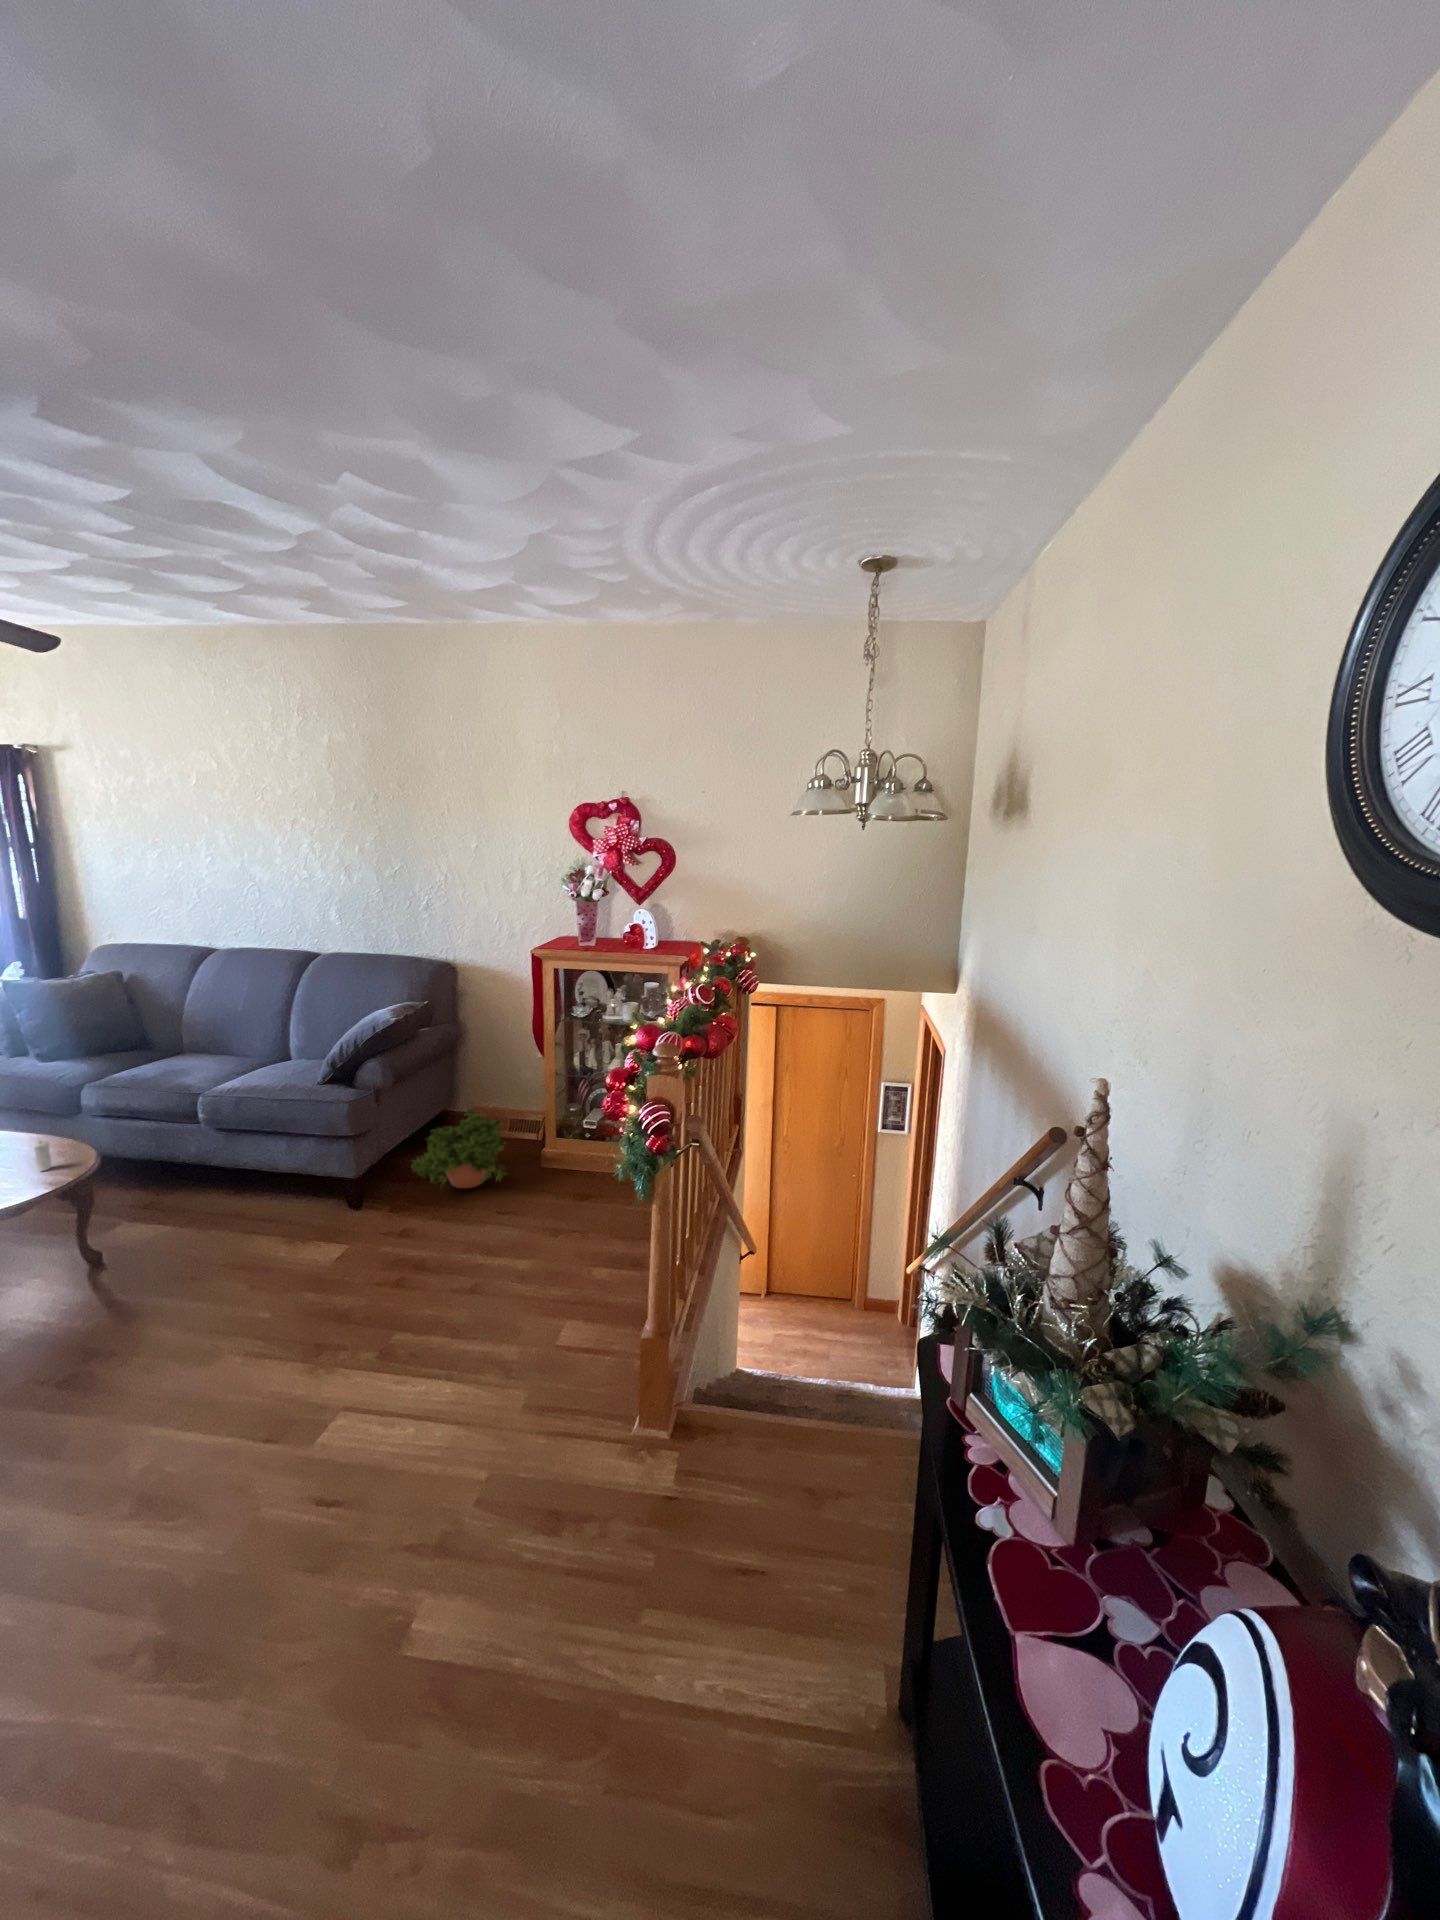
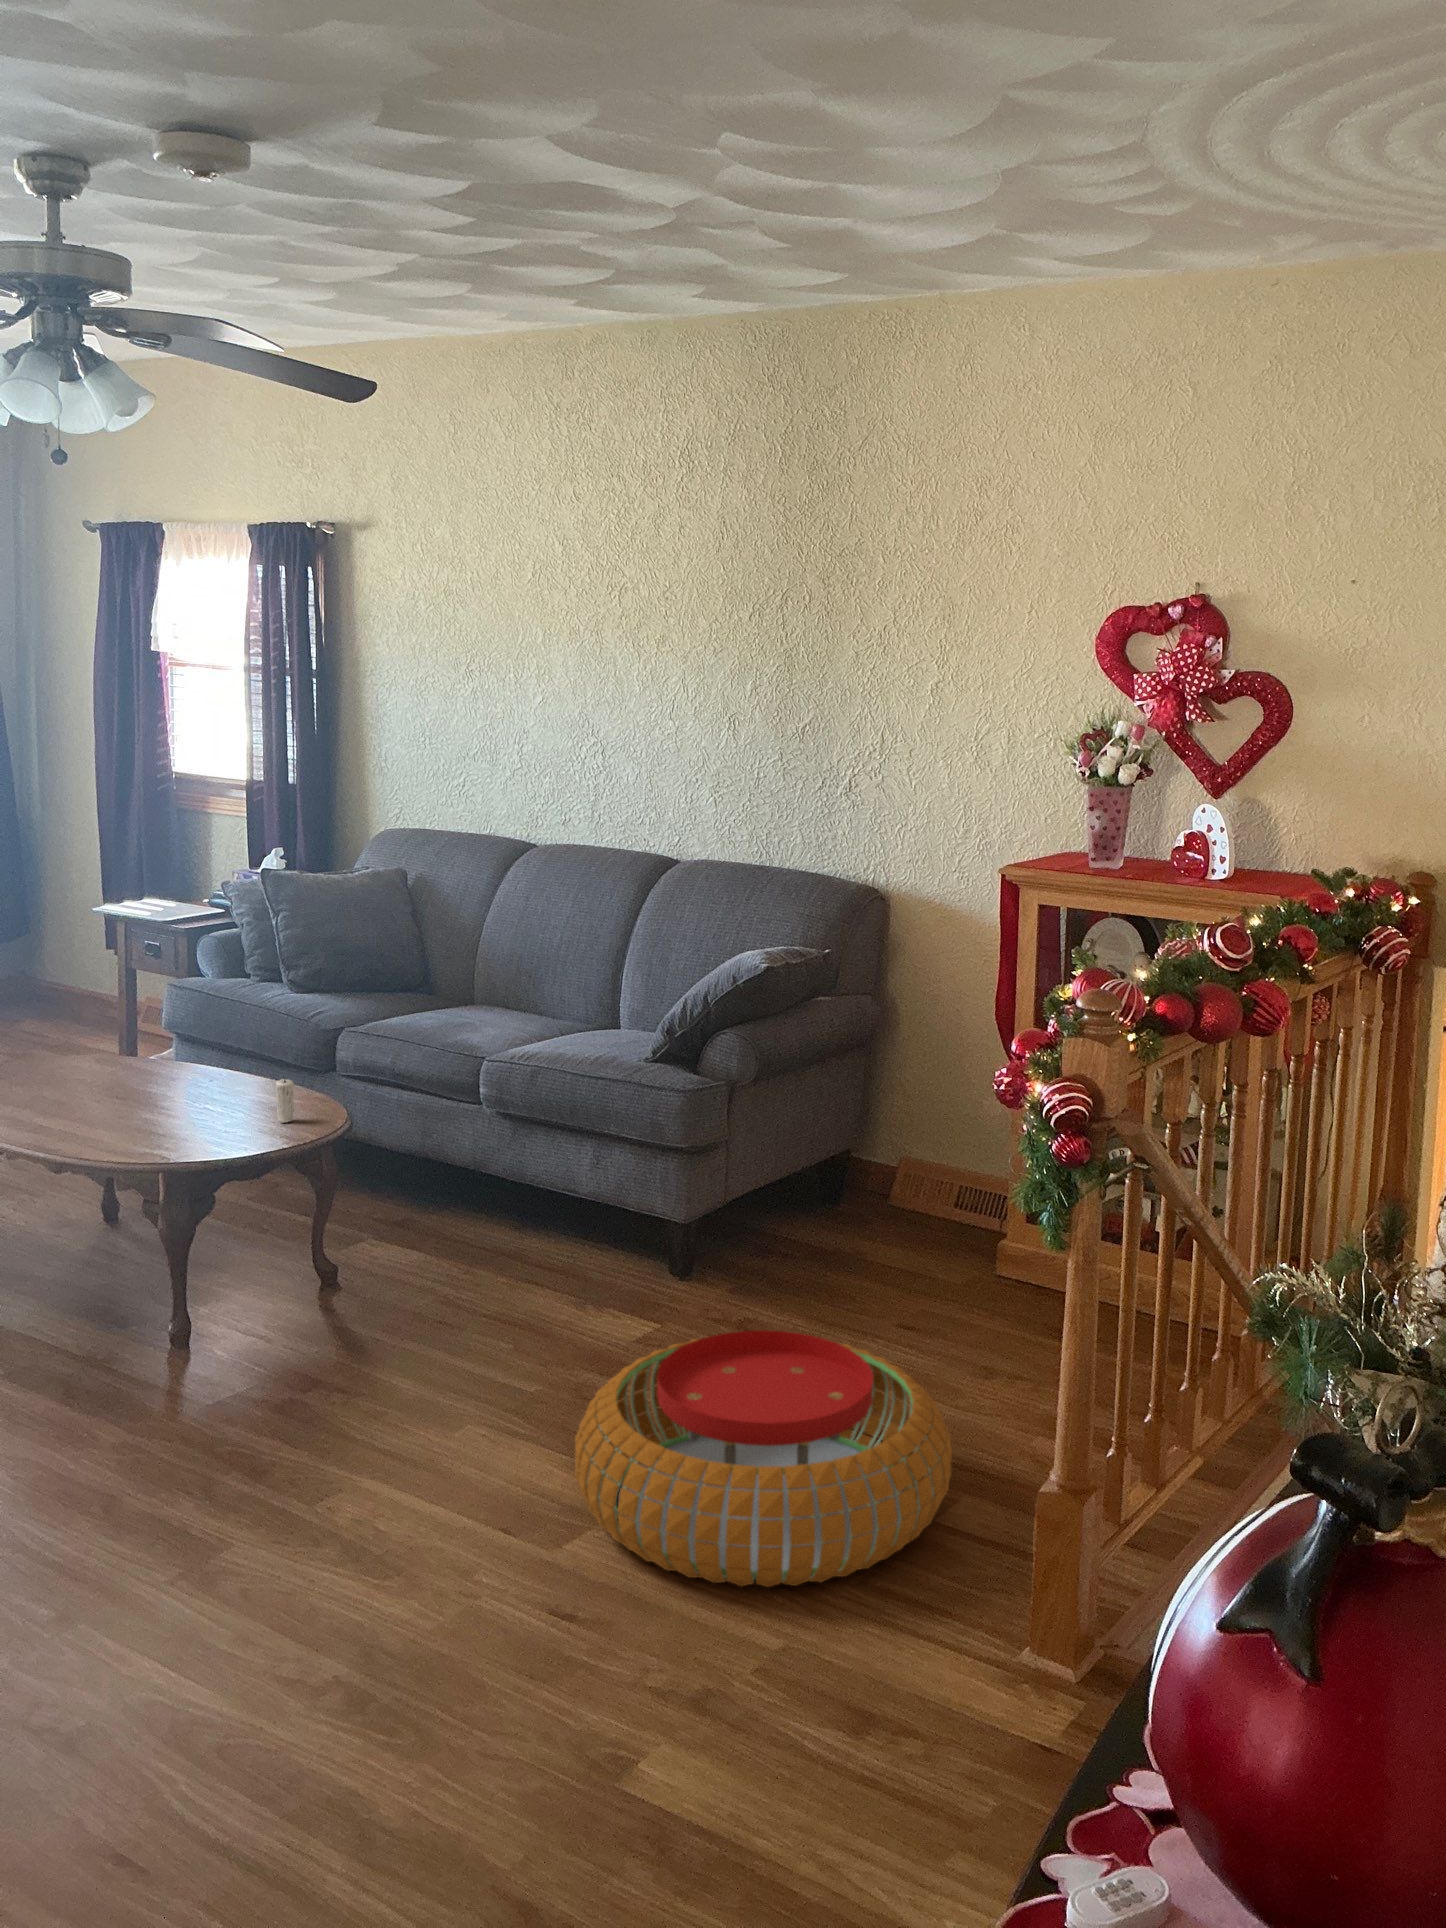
potted plant: present [412,1109,505,1189] -> none [772,1141,934,1276]
pouf: none [317,1248,566,1440] -> present [575,1330,952,1588]

